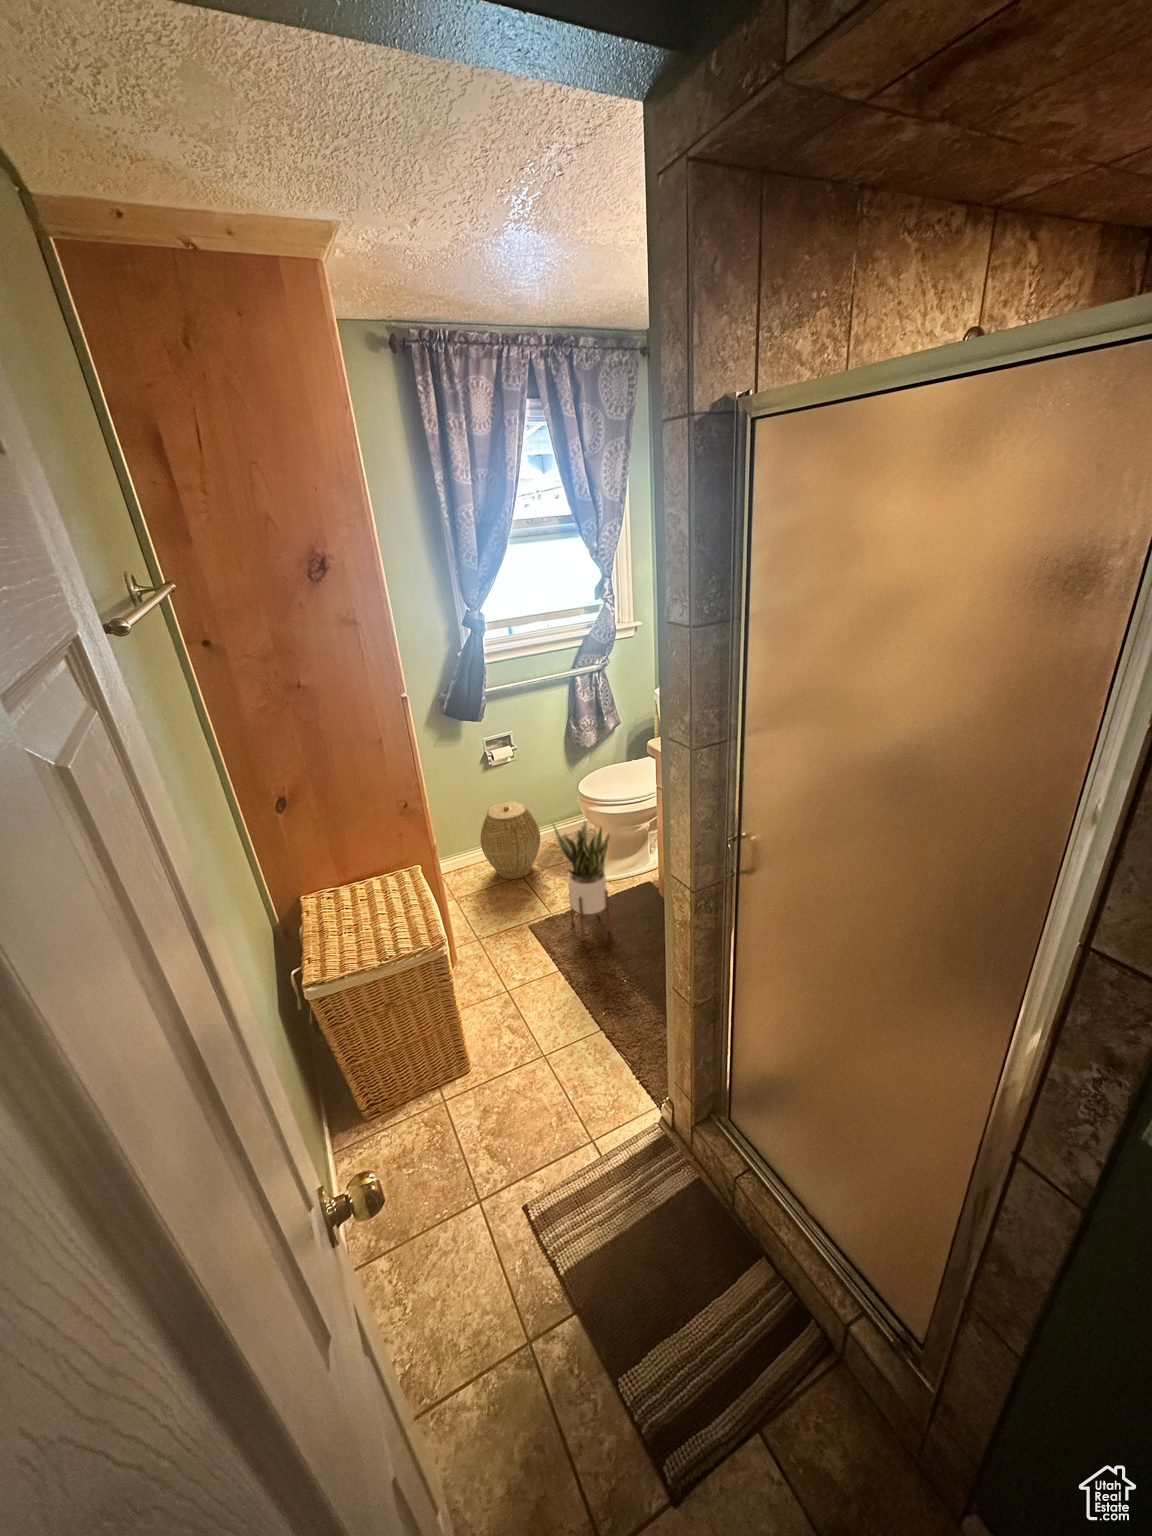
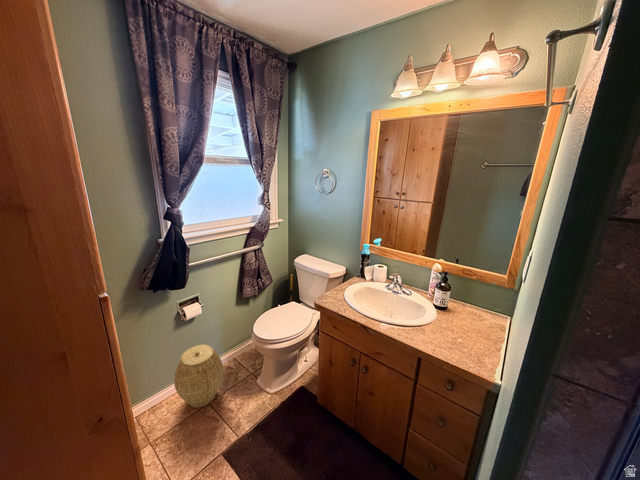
potted plant: present [552,821,610,939] -> none [248,369,292,463]

